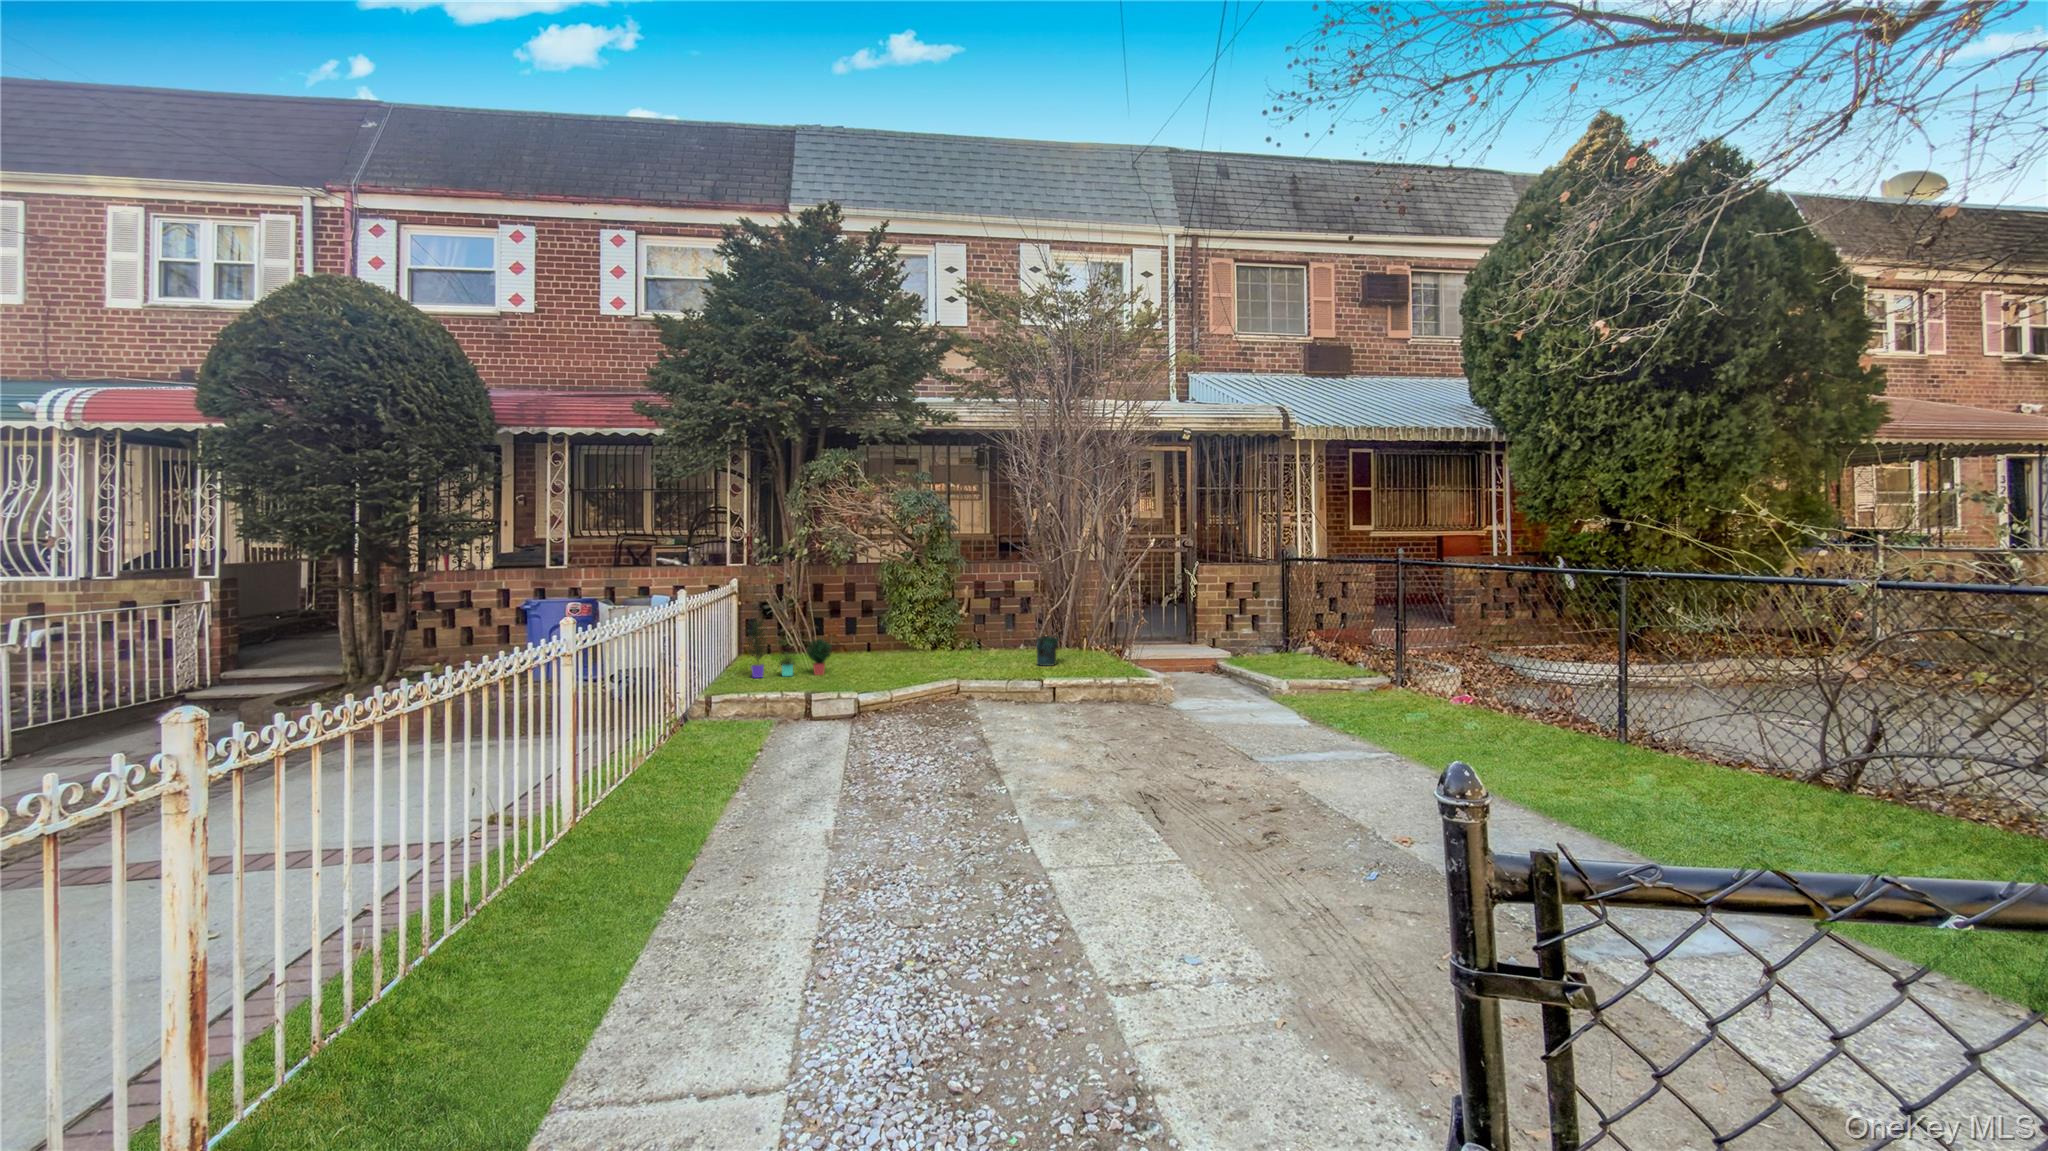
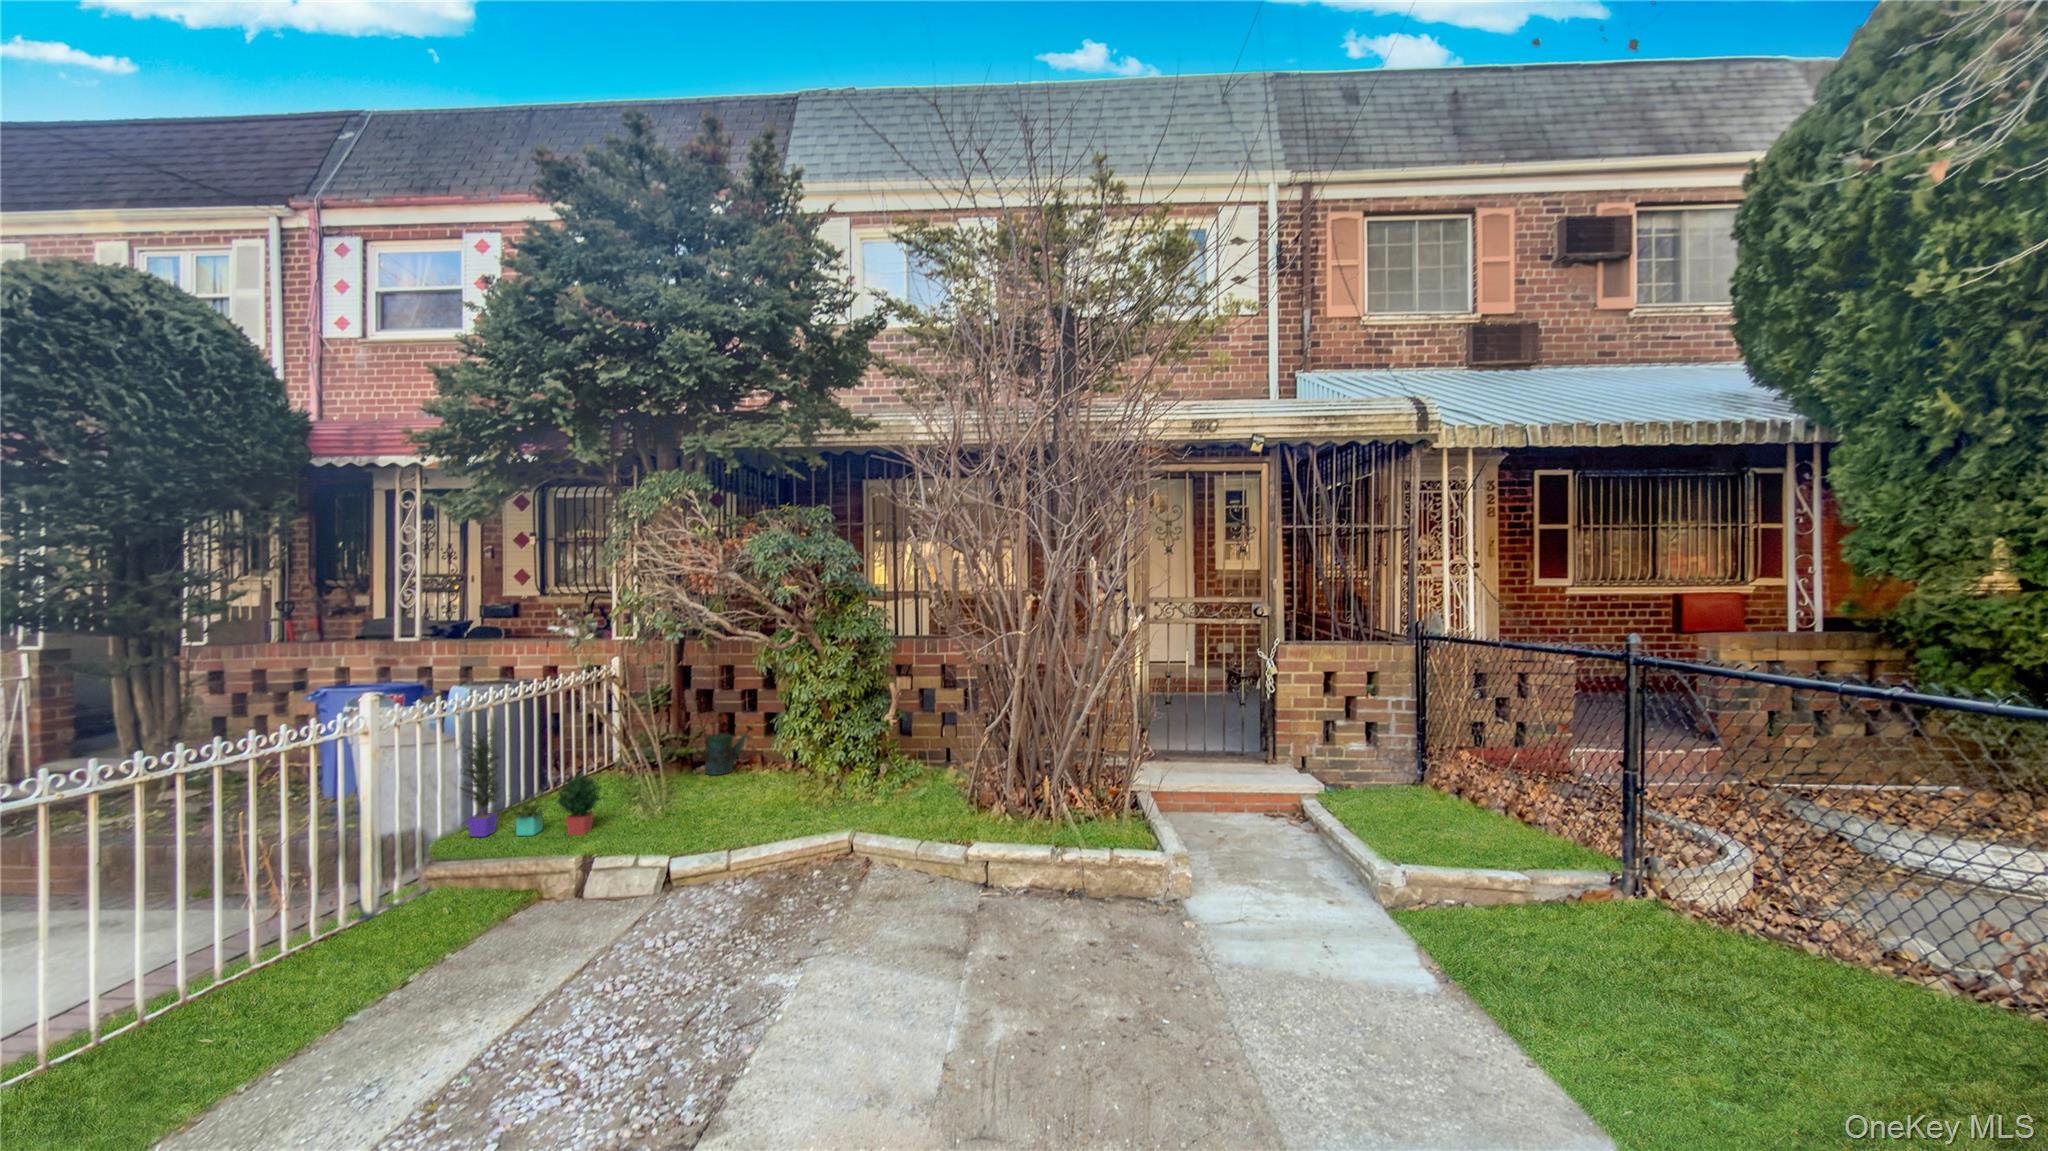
watering can: present [1036,631,1062,666] -> present [696,726,753,775]

